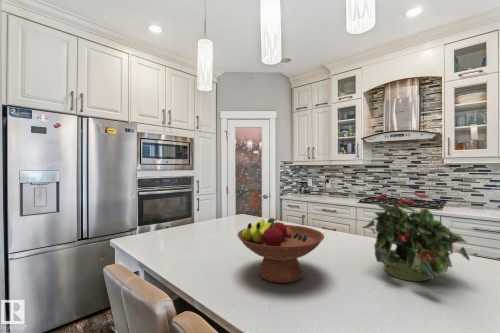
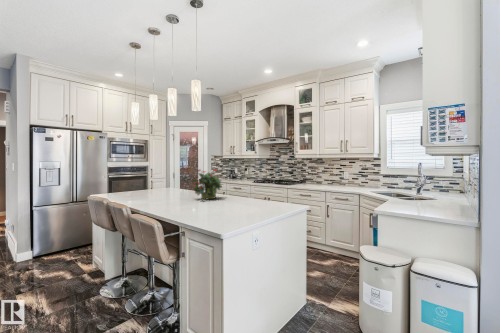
fruit bowl: present [237,218,324,283] -> none [144,179,177,200]

